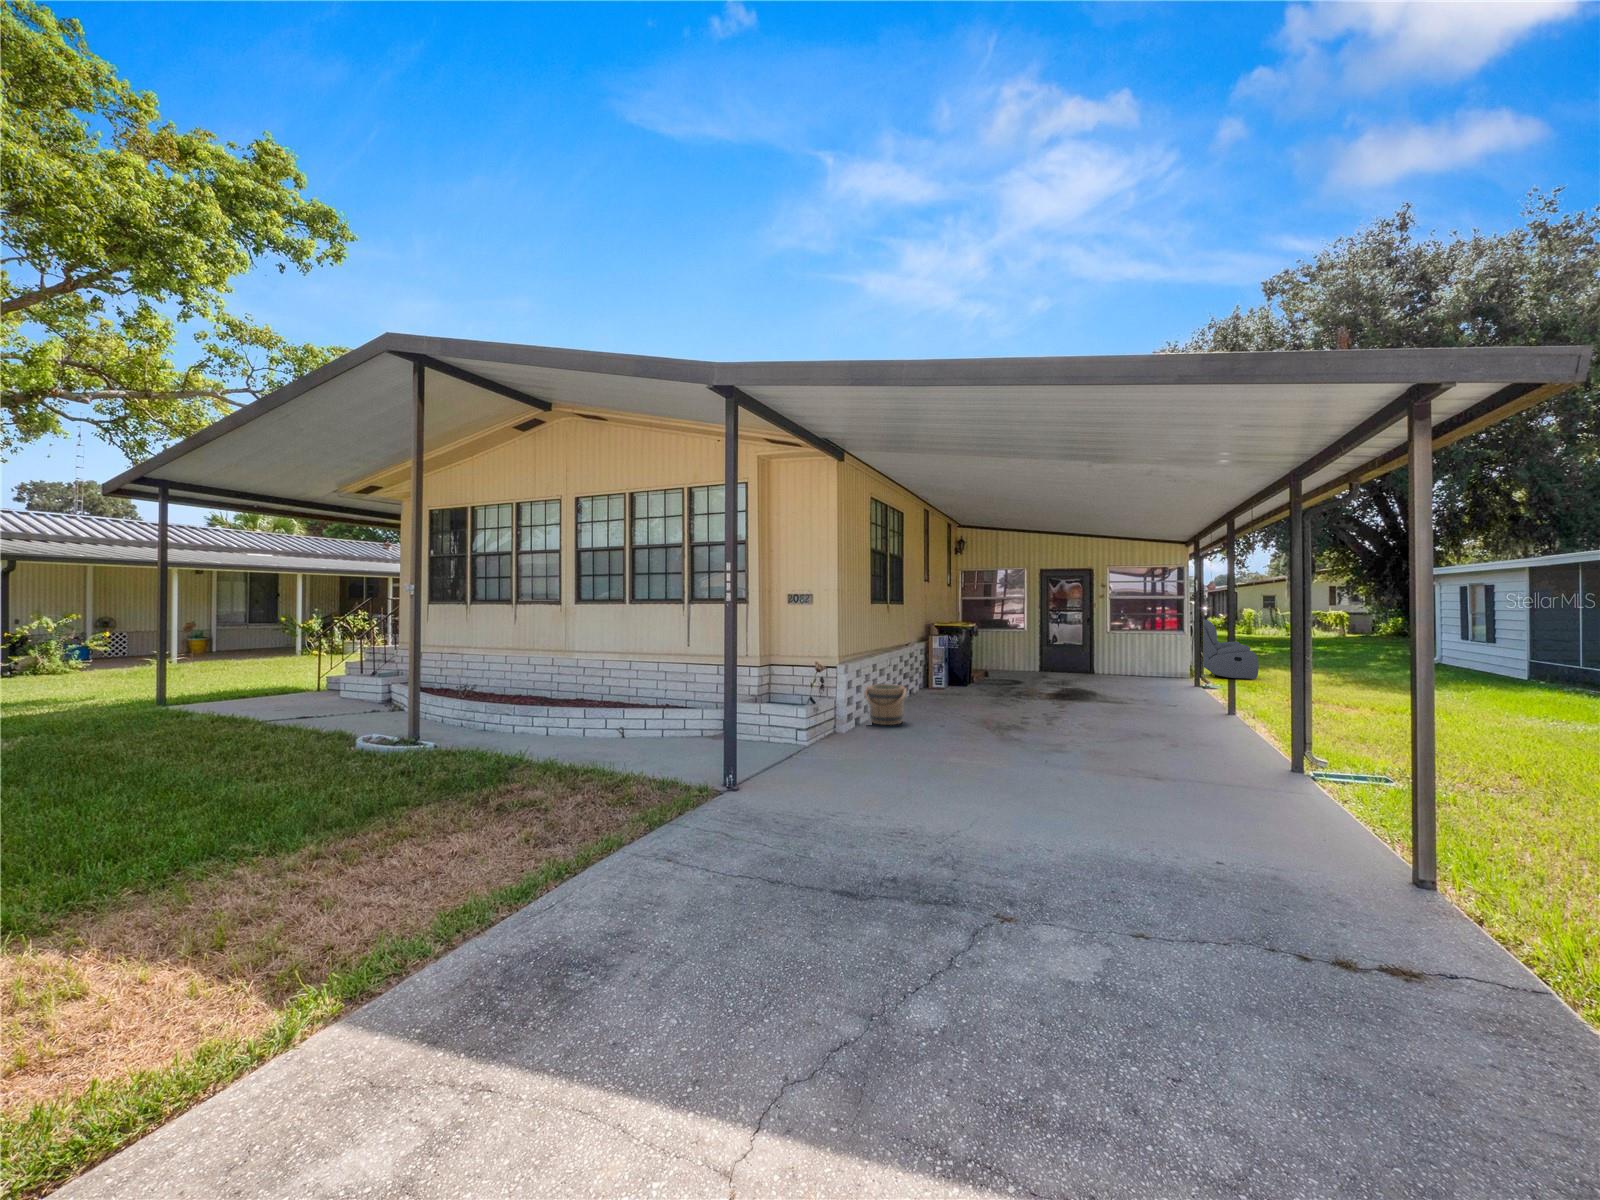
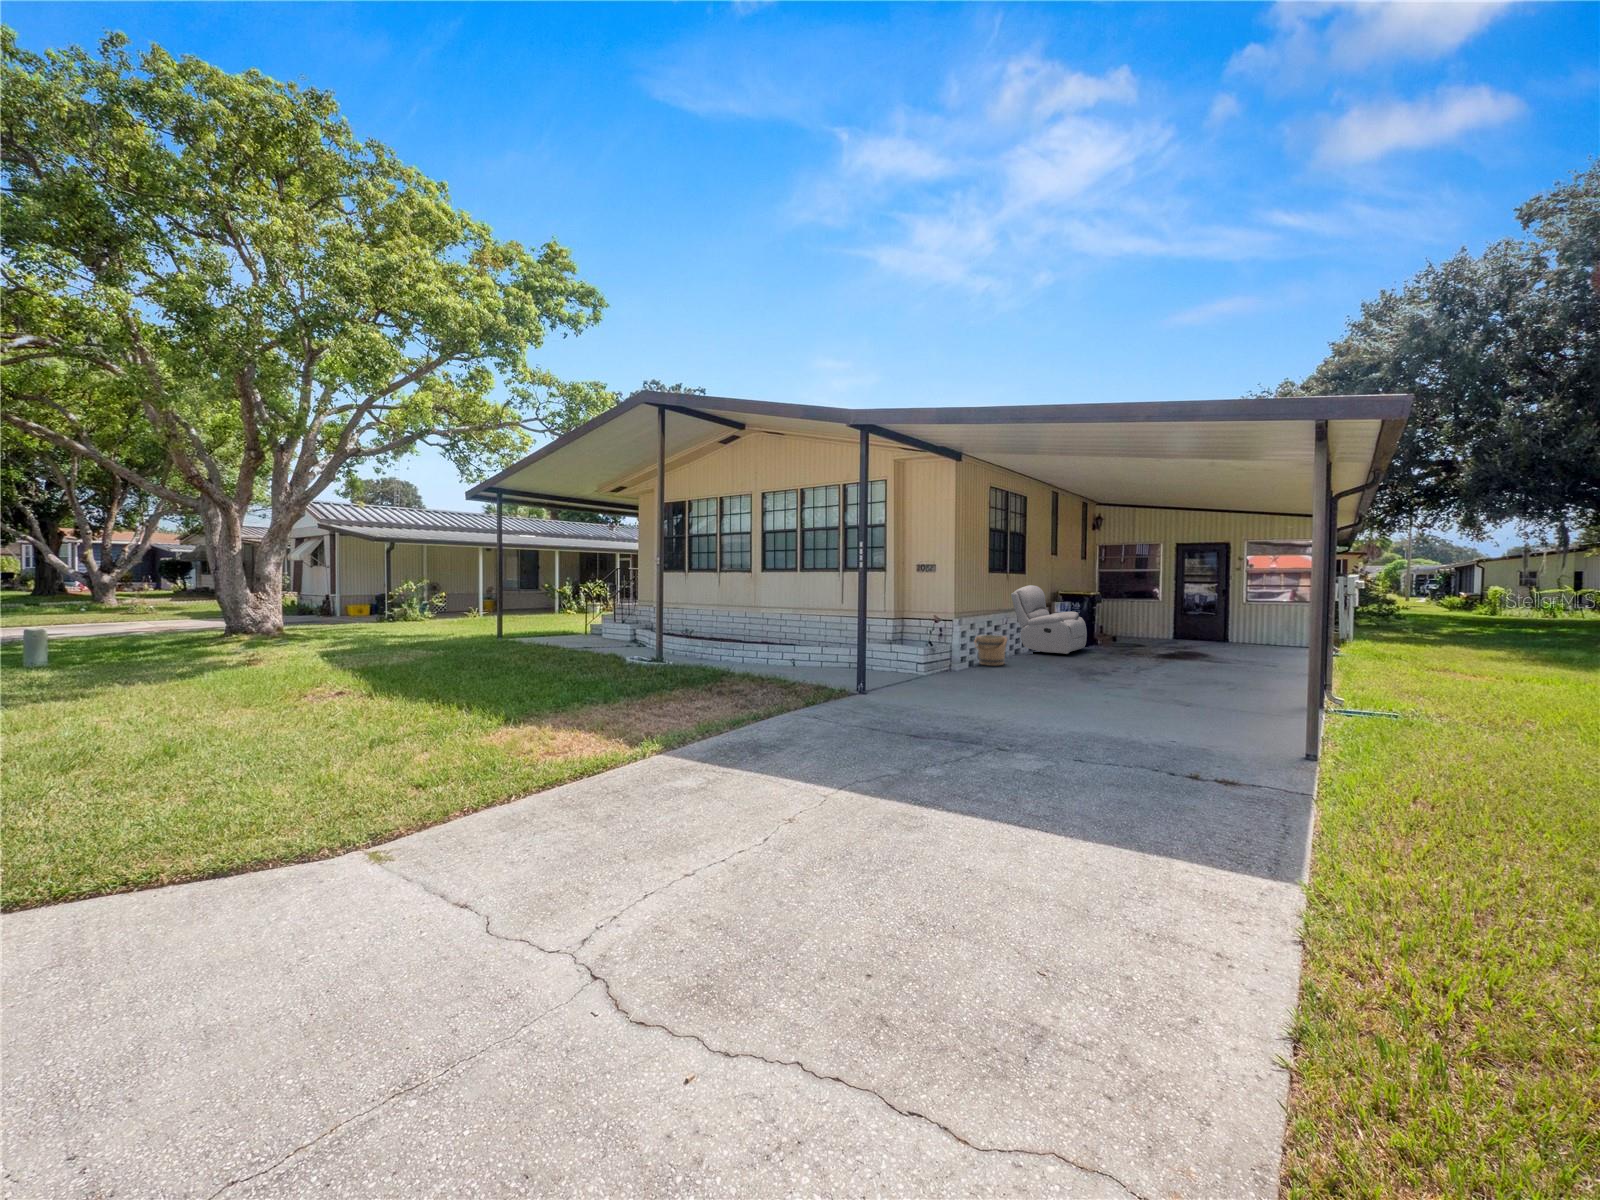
chair: present [1203,619,1259,679] -> present [1011,585,1087,655]

